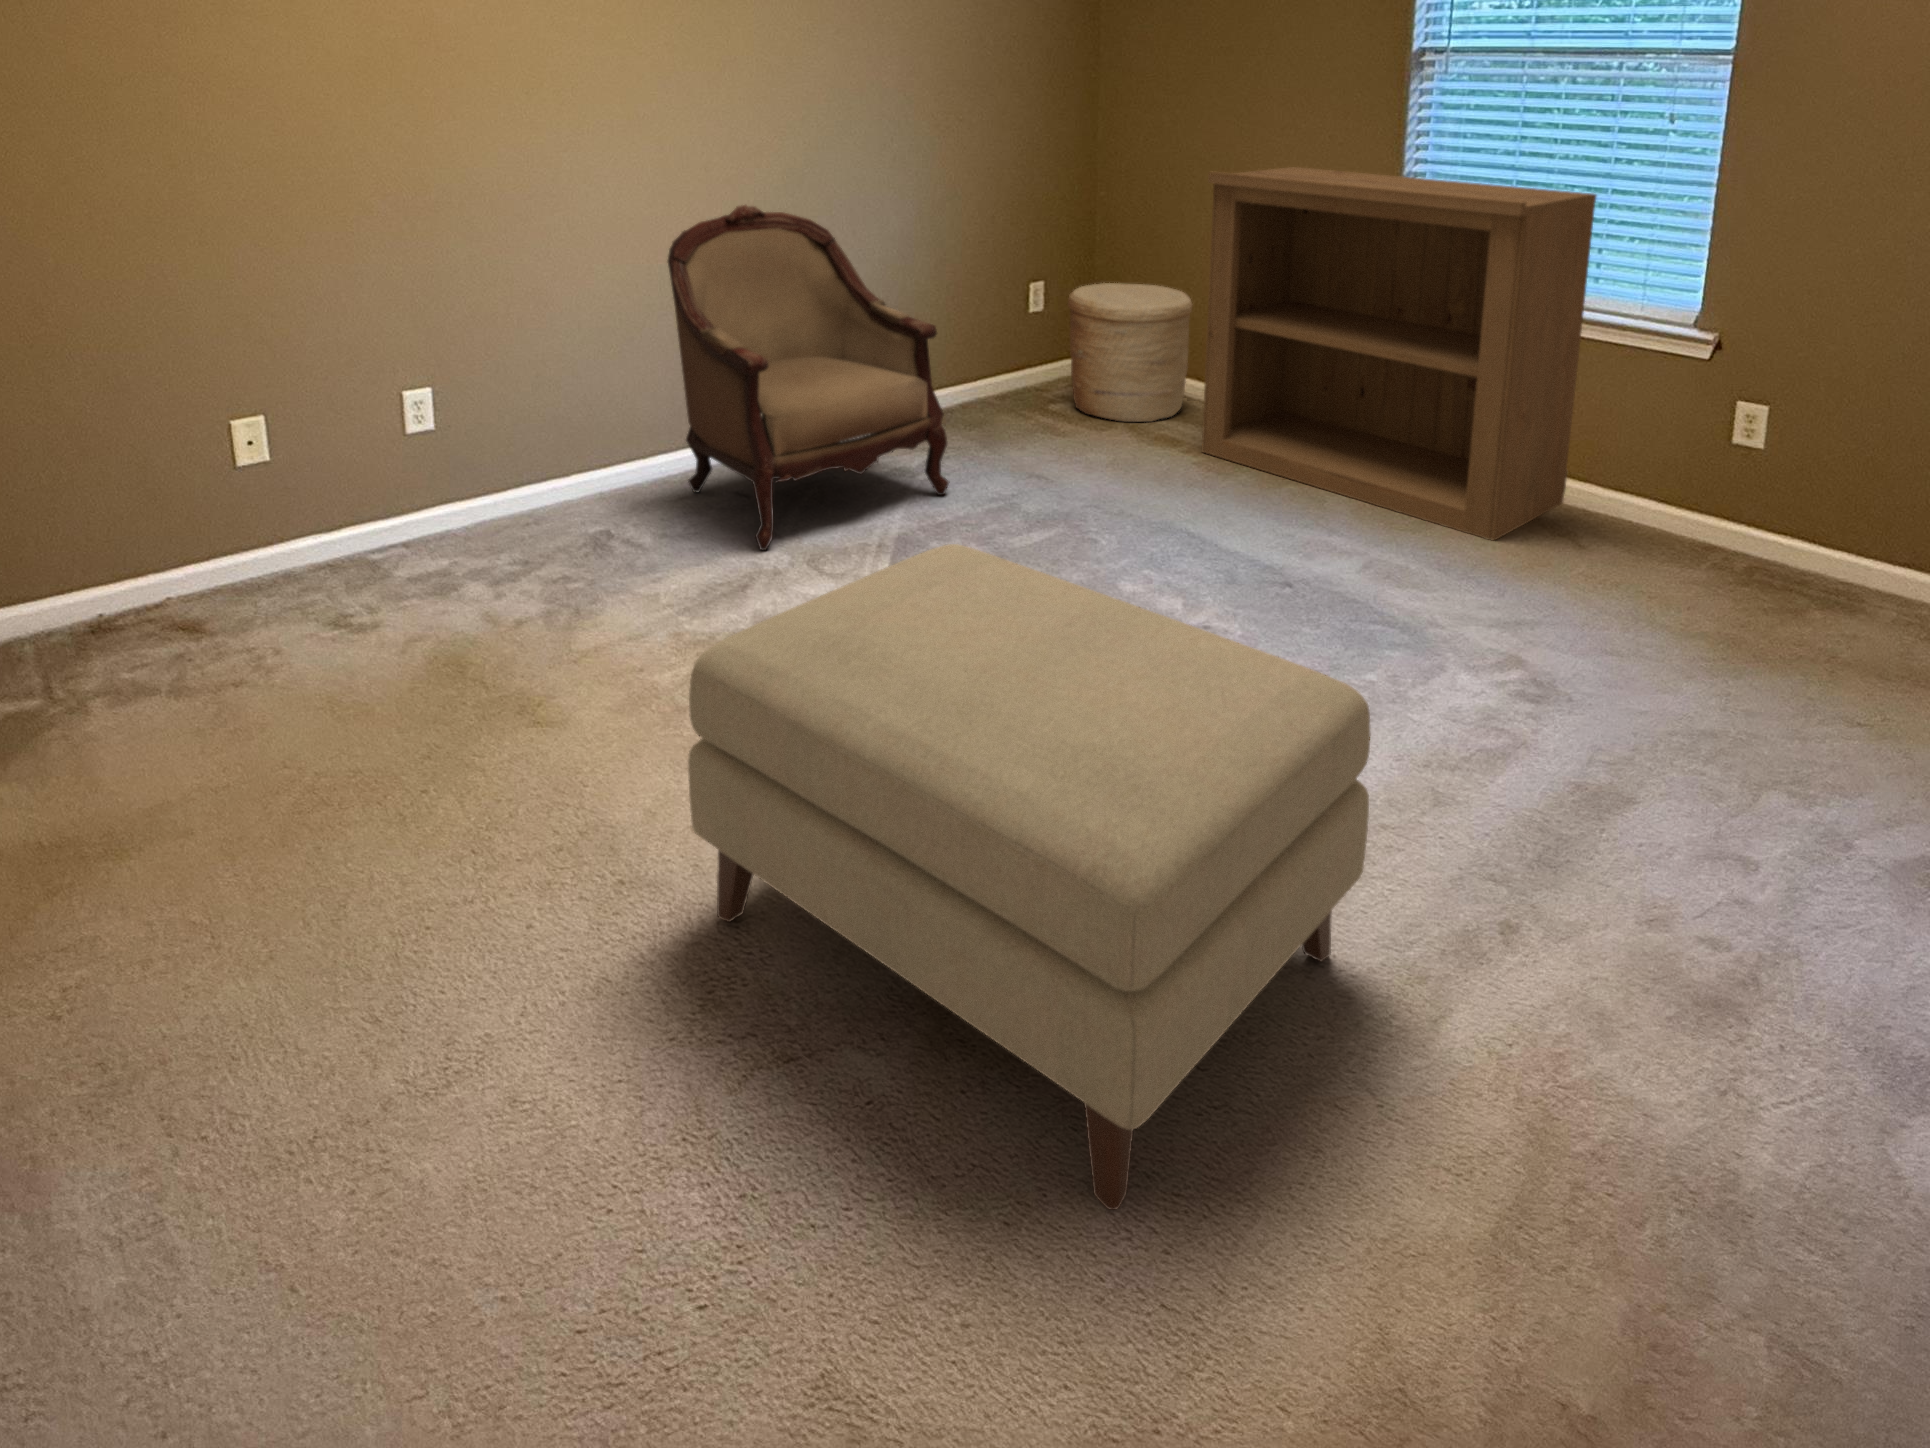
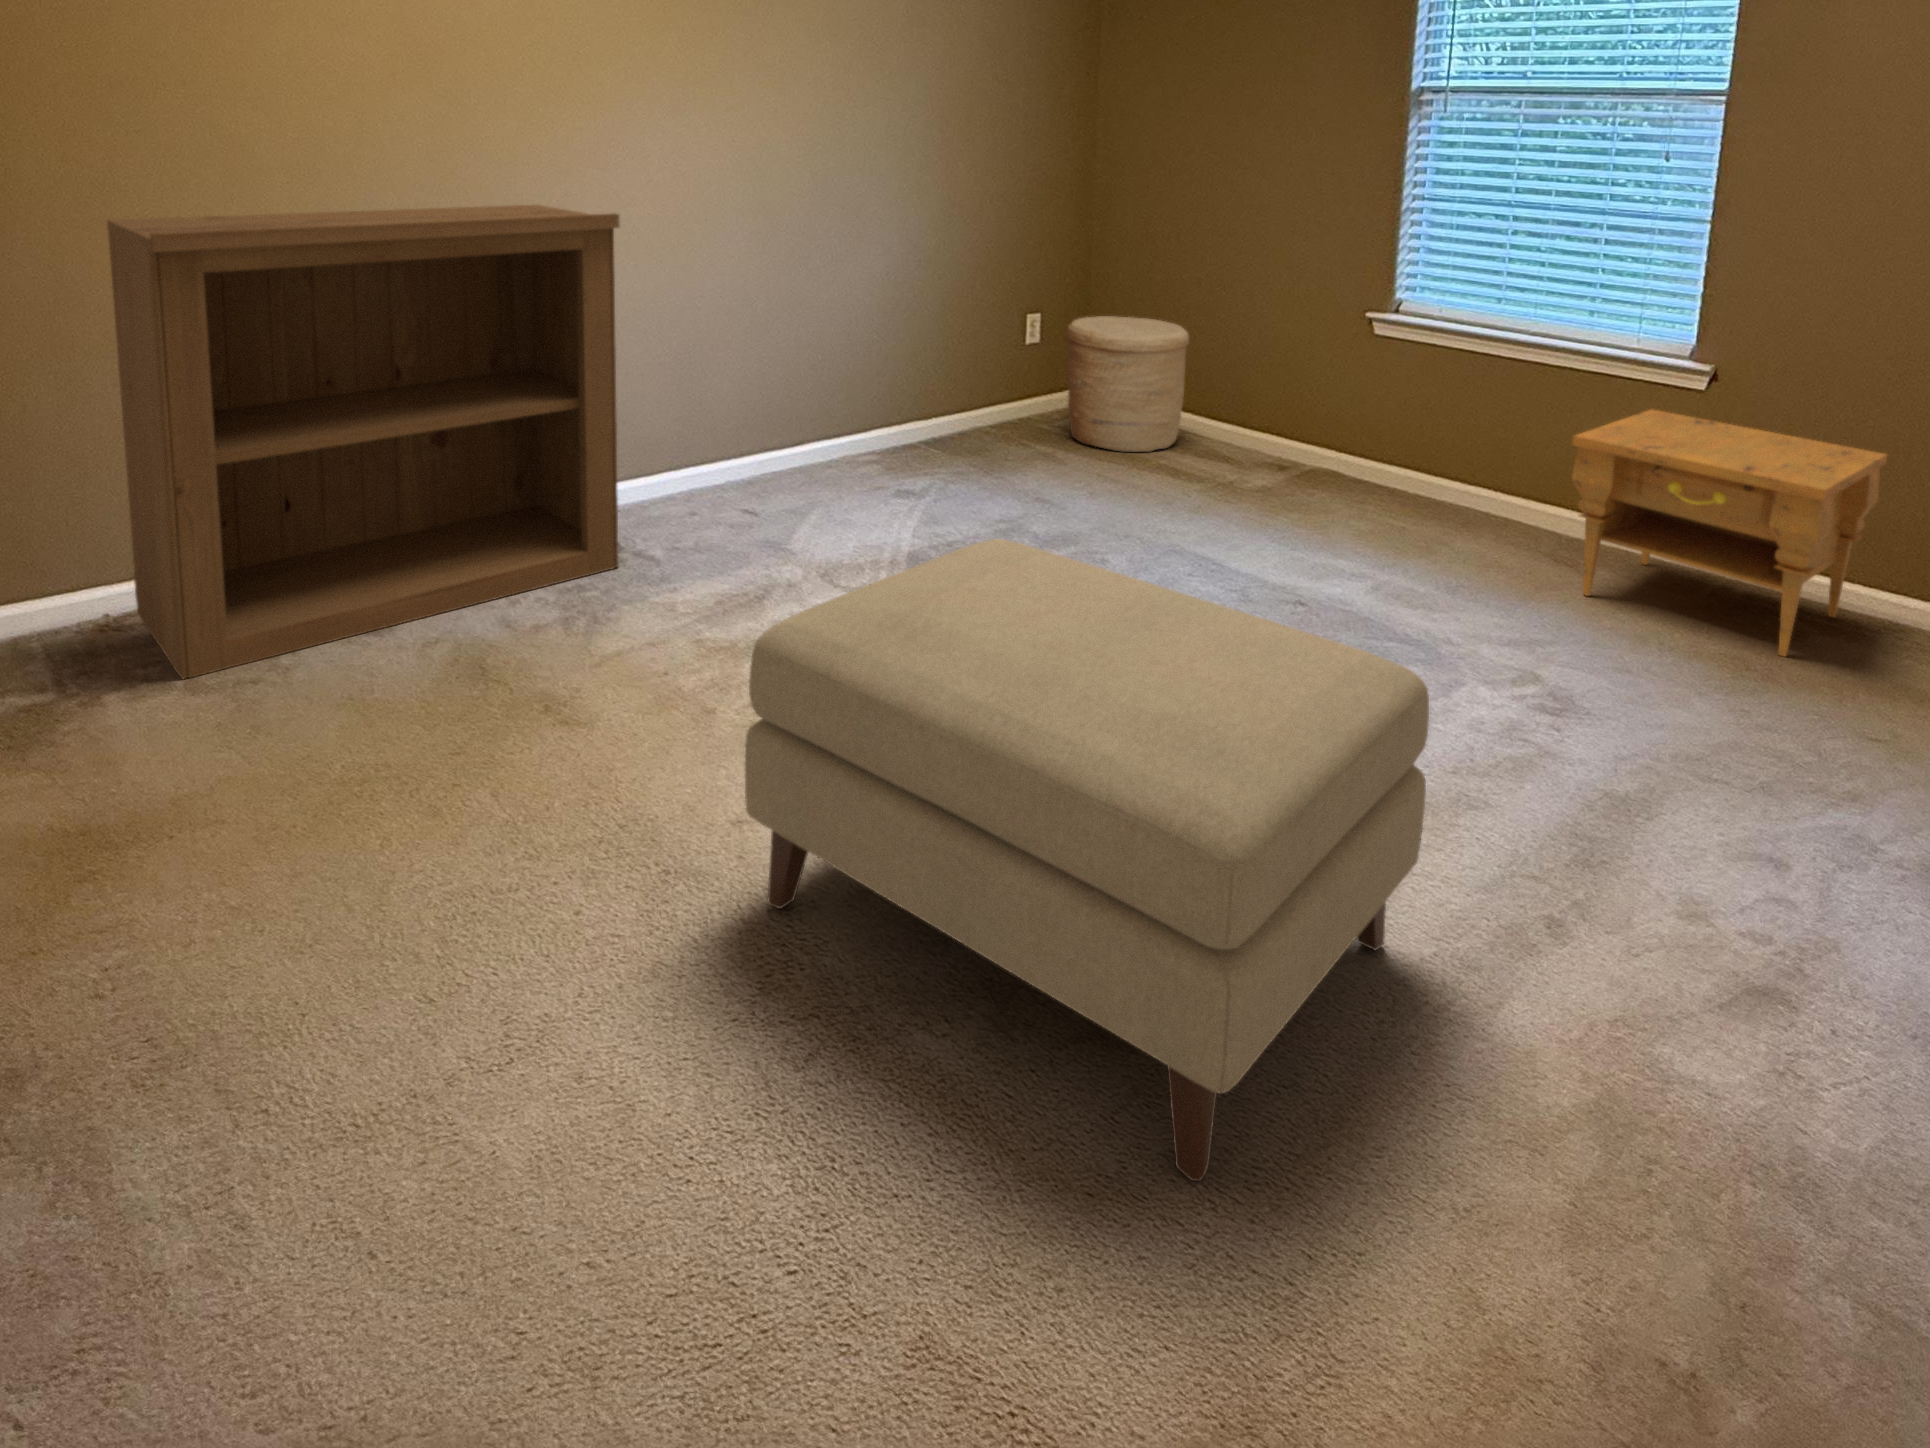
bookshelf: present [1202,167,1596,541] -> present [107,205,620,679]
armchair: present [668,205,949,550] -> none [684,224,957,564]
nightstand: none [1567,379,1894,636] -> present [1572,409,1887,657]

